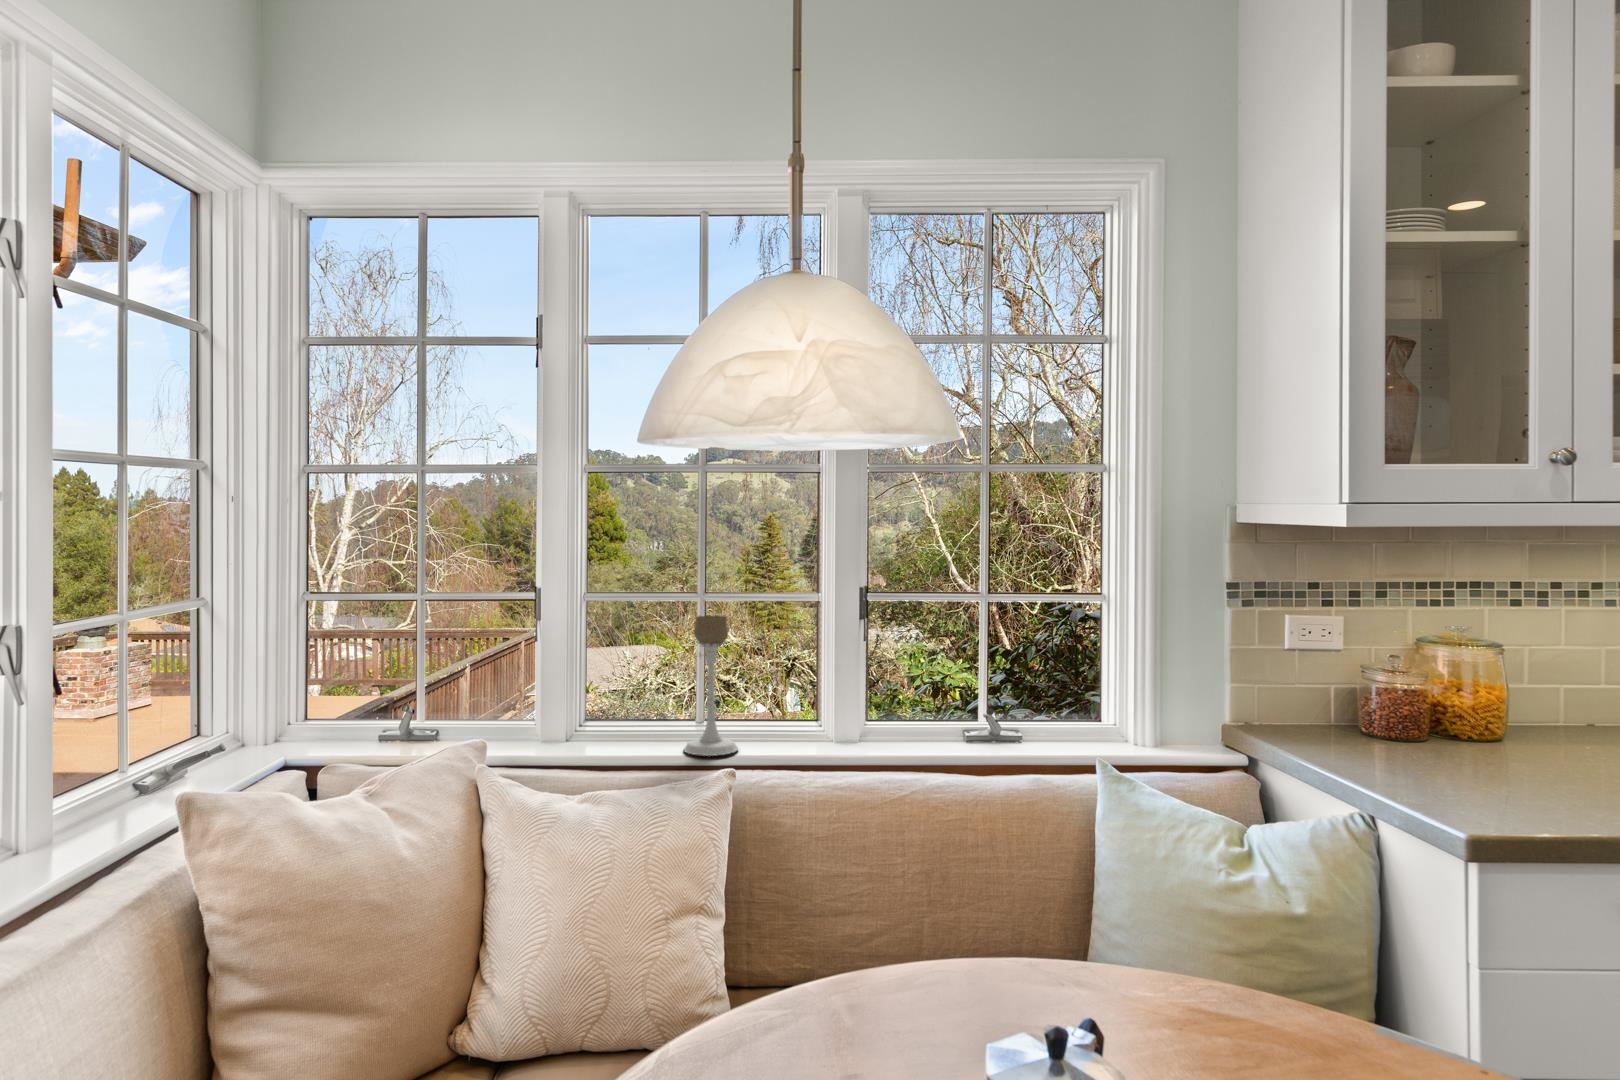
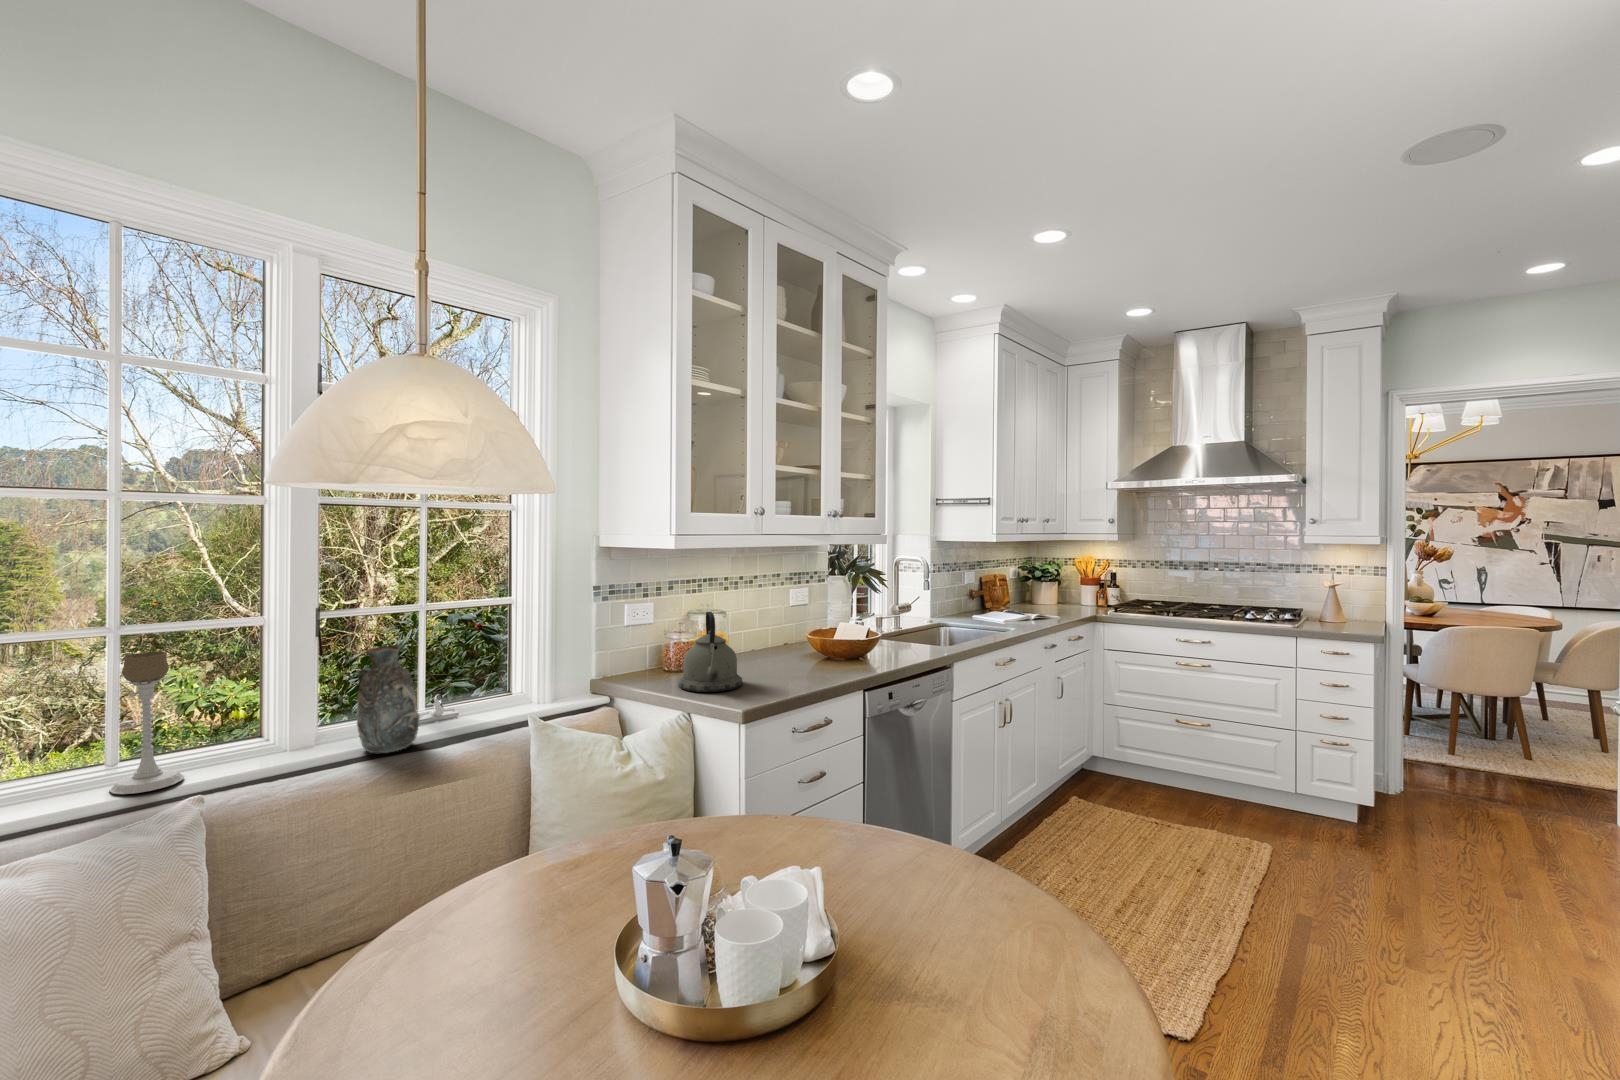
kettle: none [1363,635,1503,785] -> present [678,612,742,692]
decorative vase: none [891,636,959,769] -> present [357,645,420,753]

